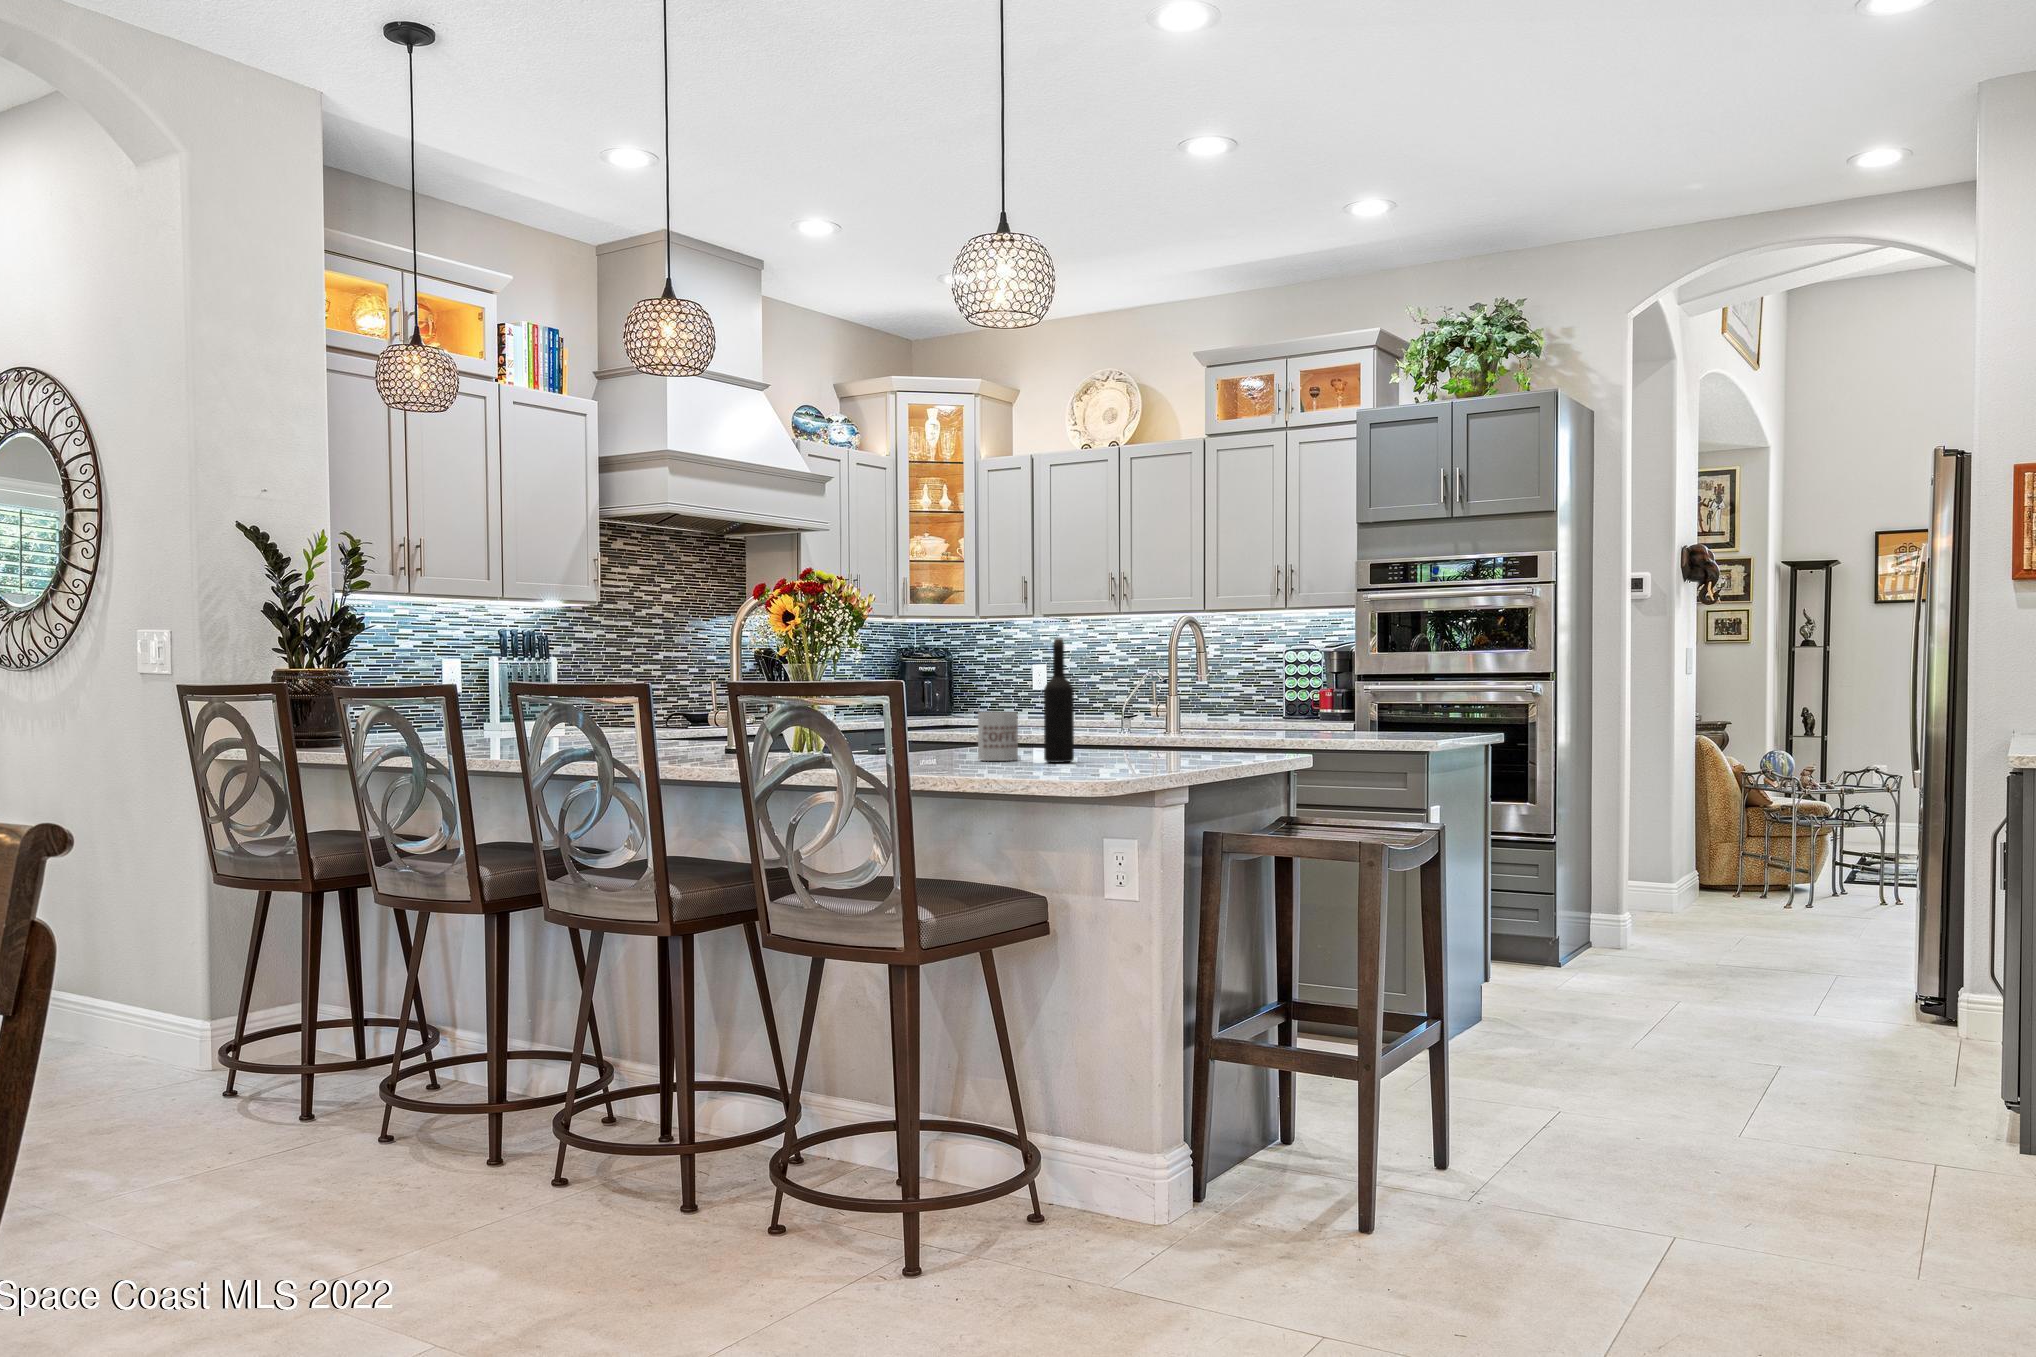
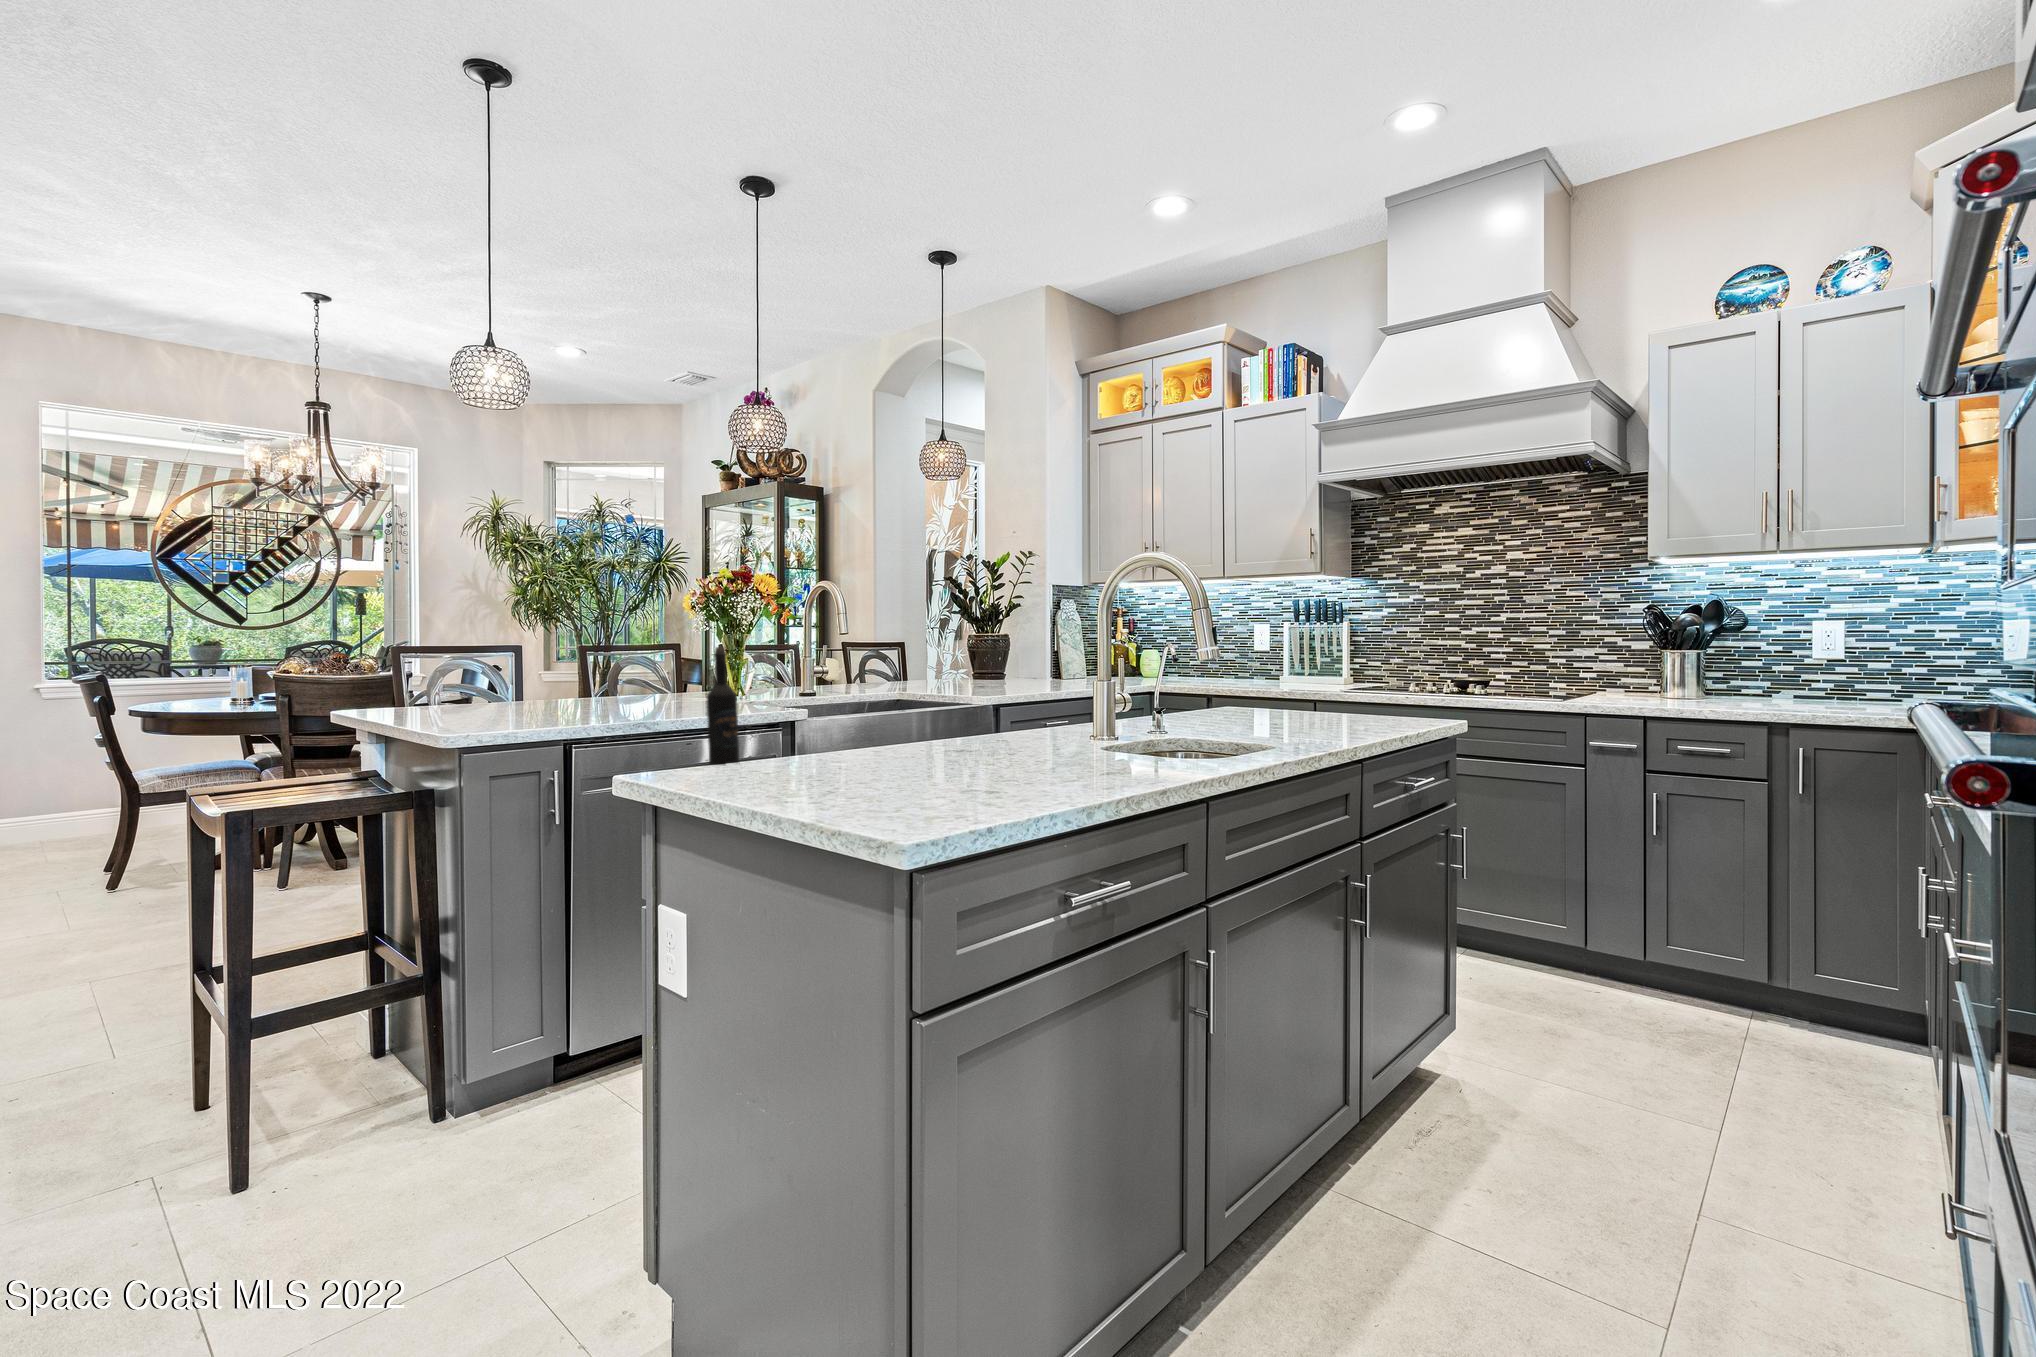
mug: present [978,712,1018,761] -> none [759,711,807,760]

